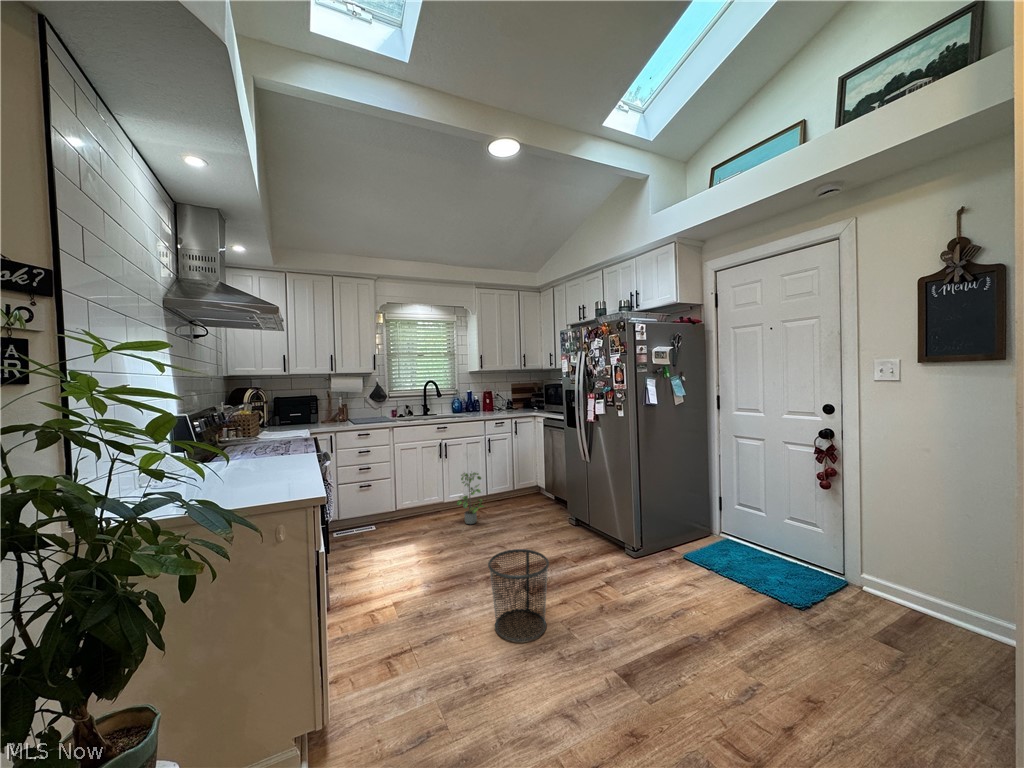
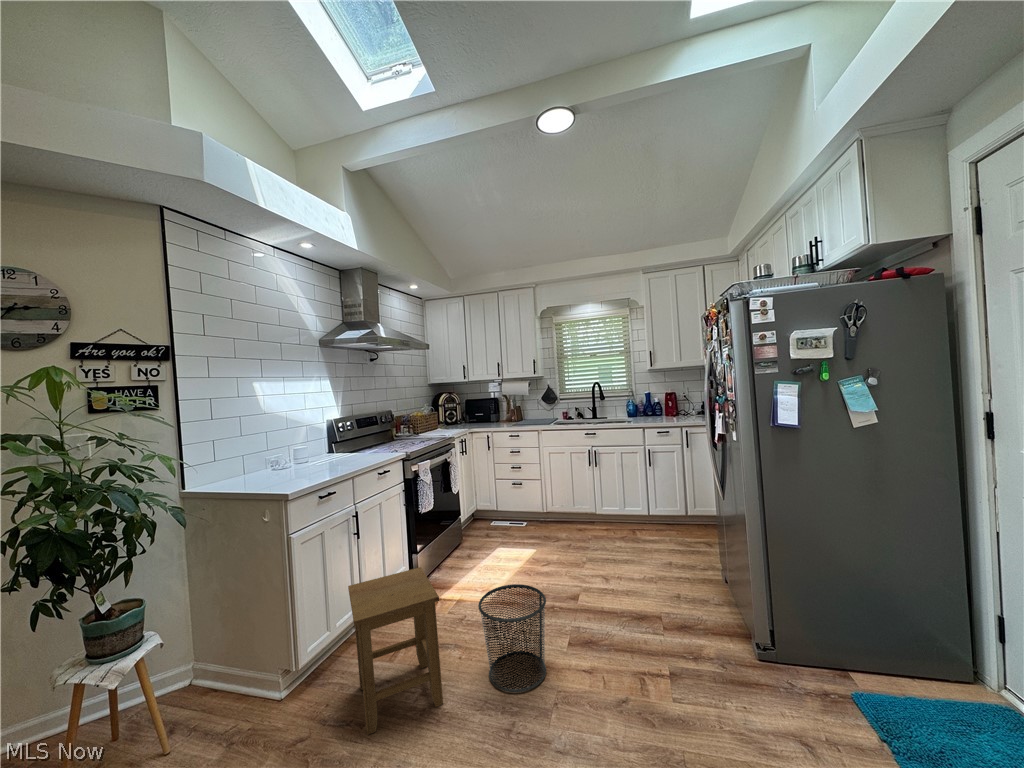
potted plant: present [457,473,485,524] -> none [590,485,617,546]
stool: none [378,558,494,735] -> present [348,567,443,735]

